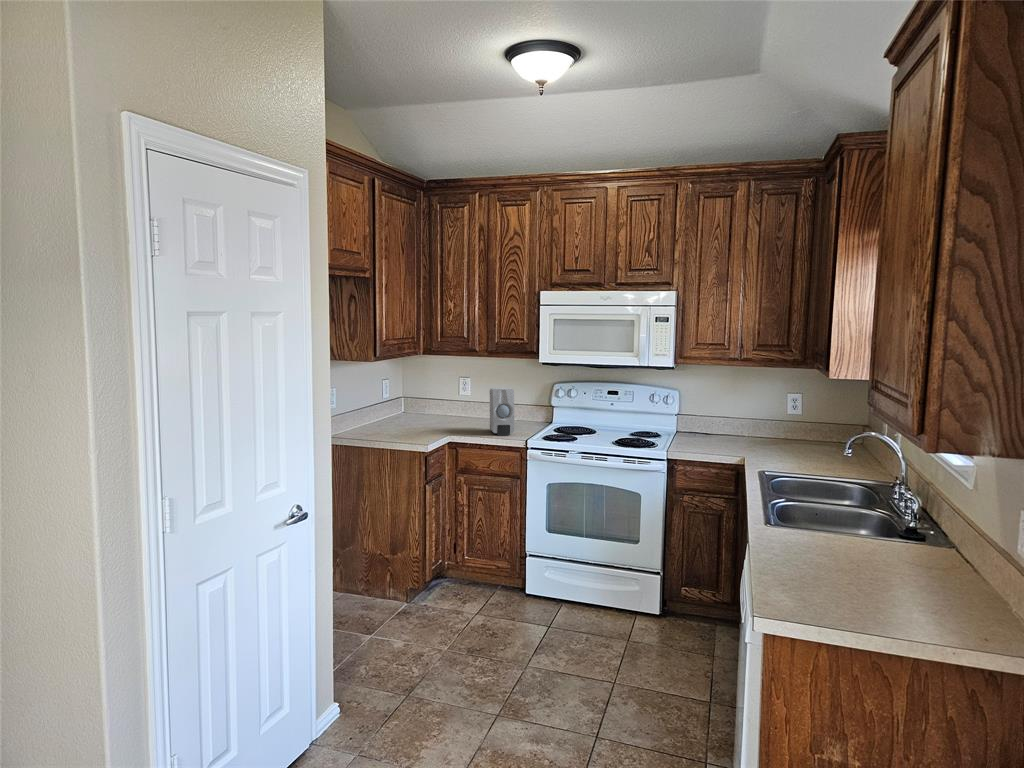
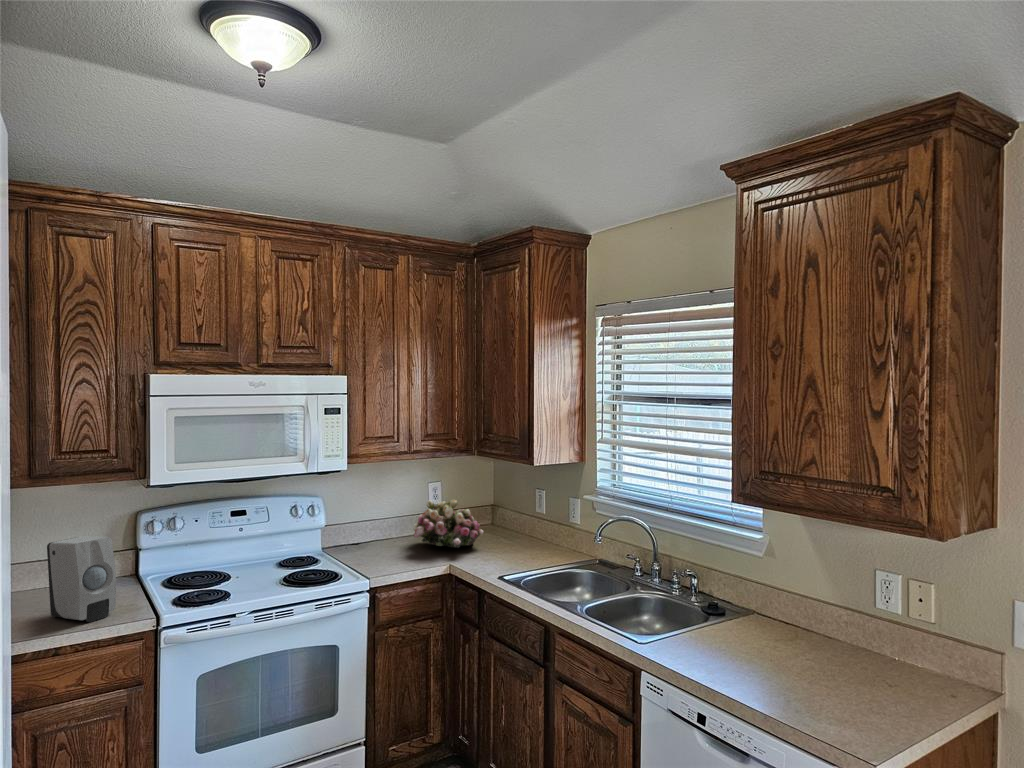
flower arrangement: none [733,405,806,451] -> present [413,500,483,548]

